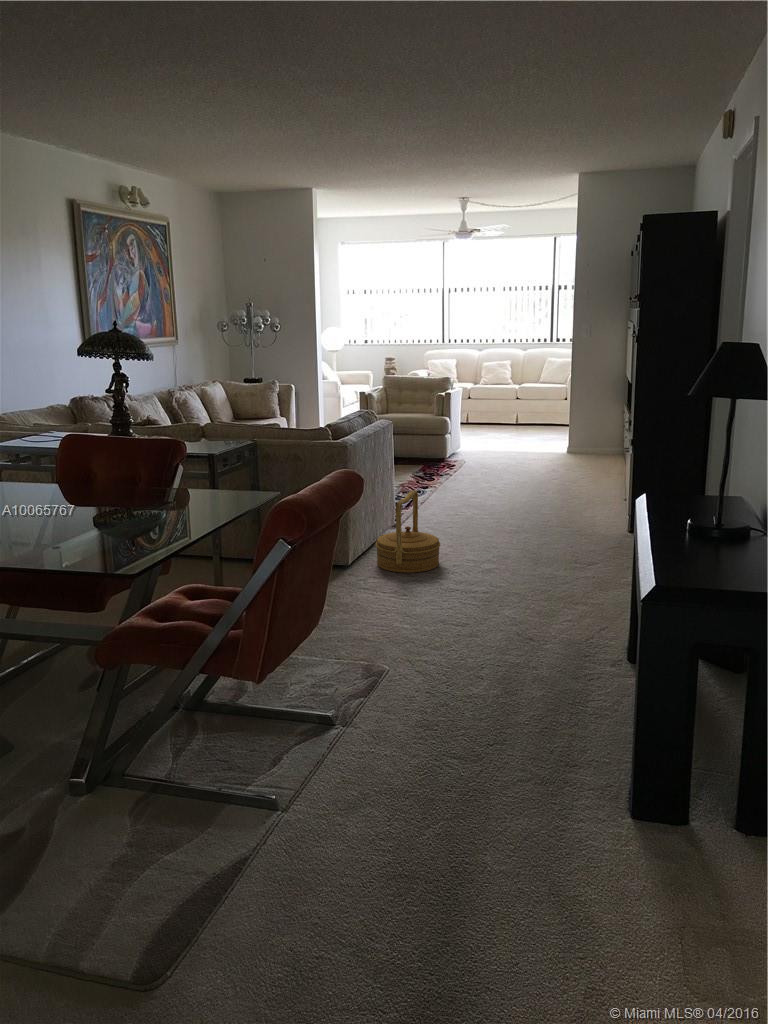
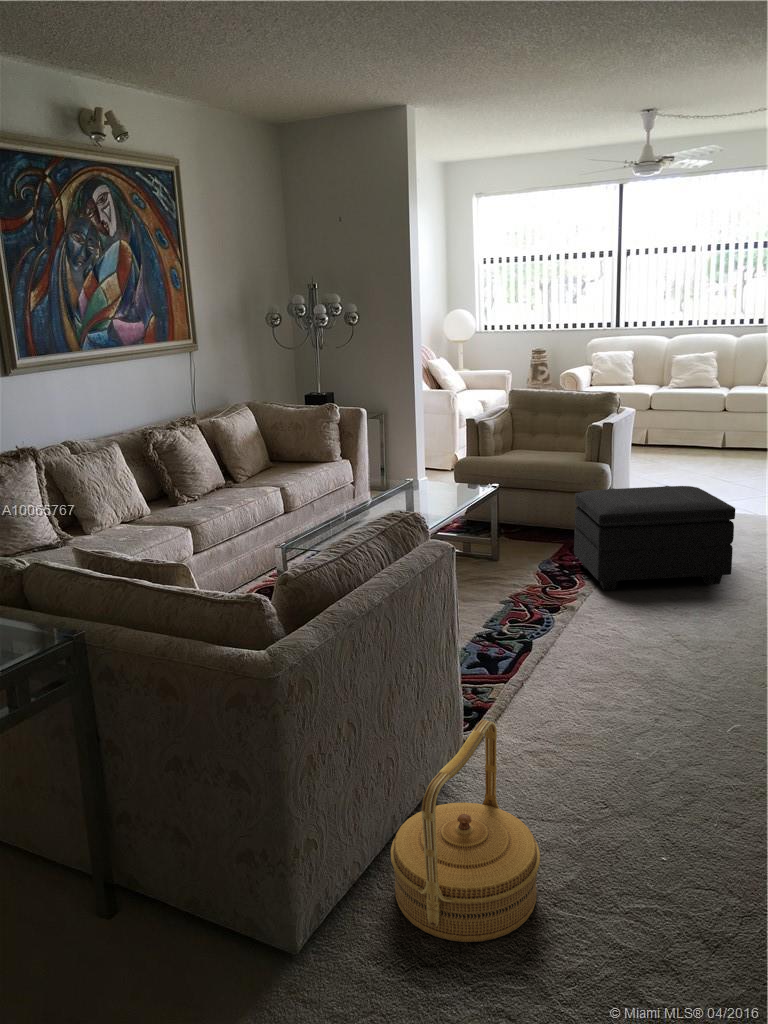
footstool: none [431,426,521,482] -> present [574,486,735,590]

